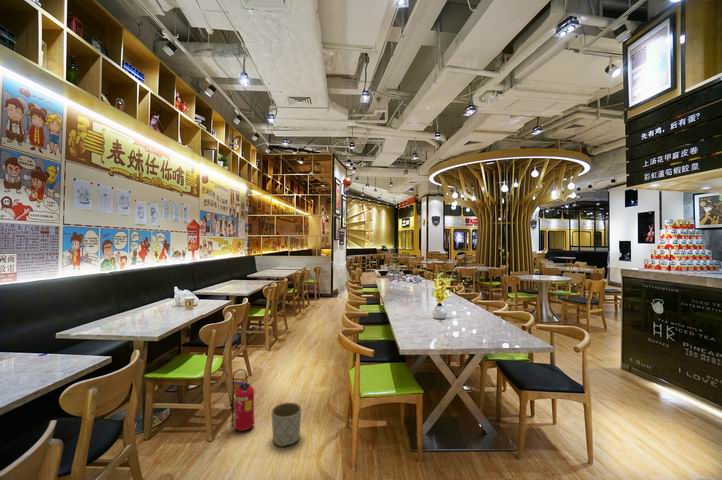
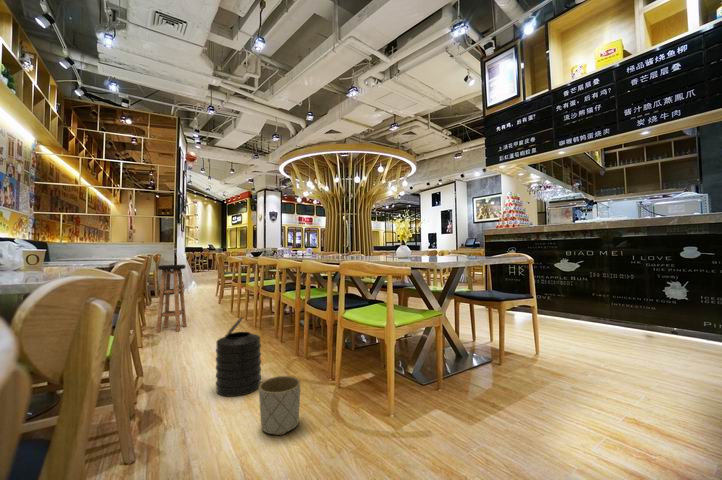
bar stool: none [291,285,312,336] -> present [156,265,187,332]
trash can: none [278,348,309,406] -> present [216,317,261,397]
fire extinguisher: present [229,369,254,431] -> none [175,343,217,439]

